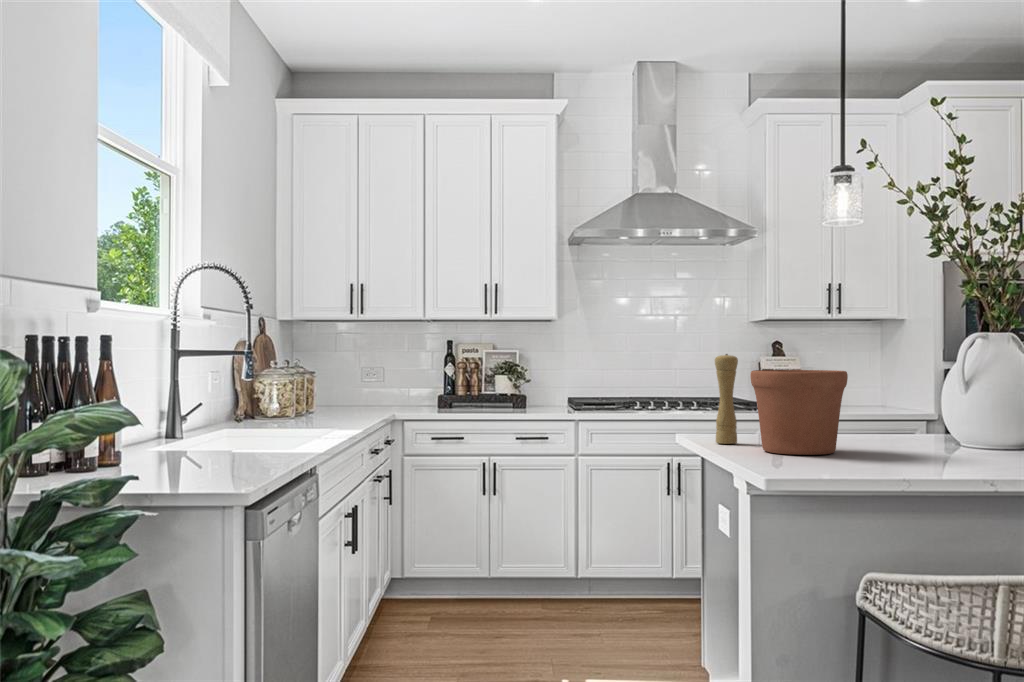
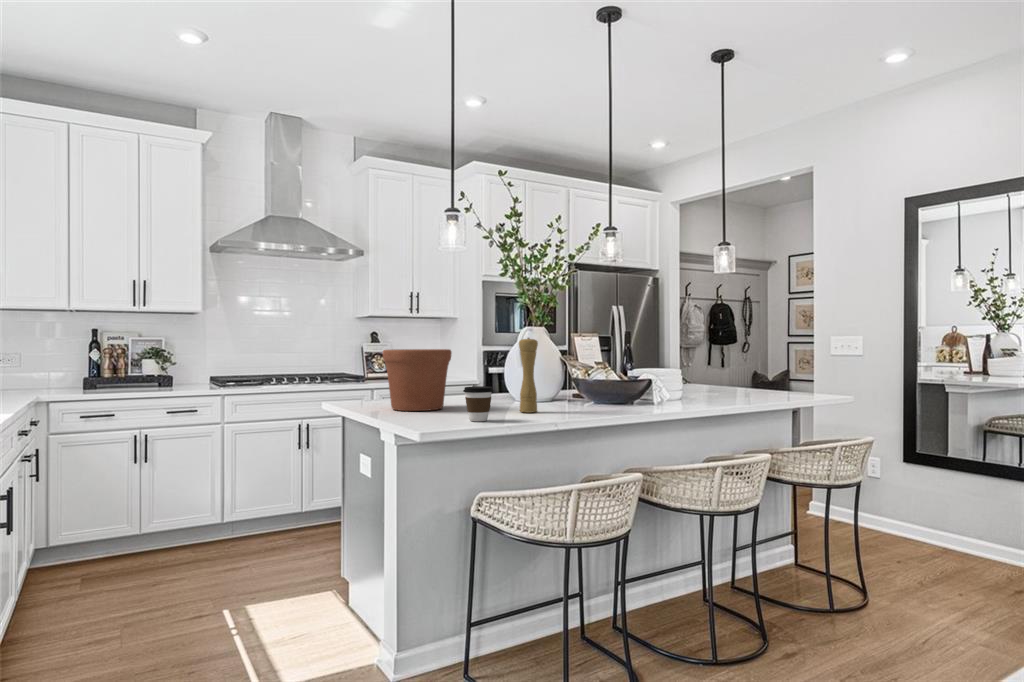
pepper mill: present [715,354,738,444] -> present [519,338,538,413]
coffee cup: none [847,425,892,474] -> present [463,386,494,421]

